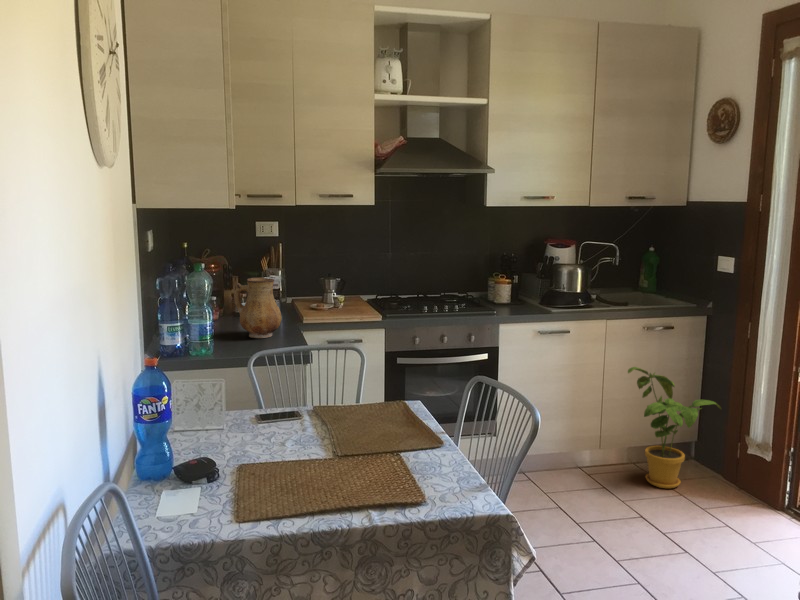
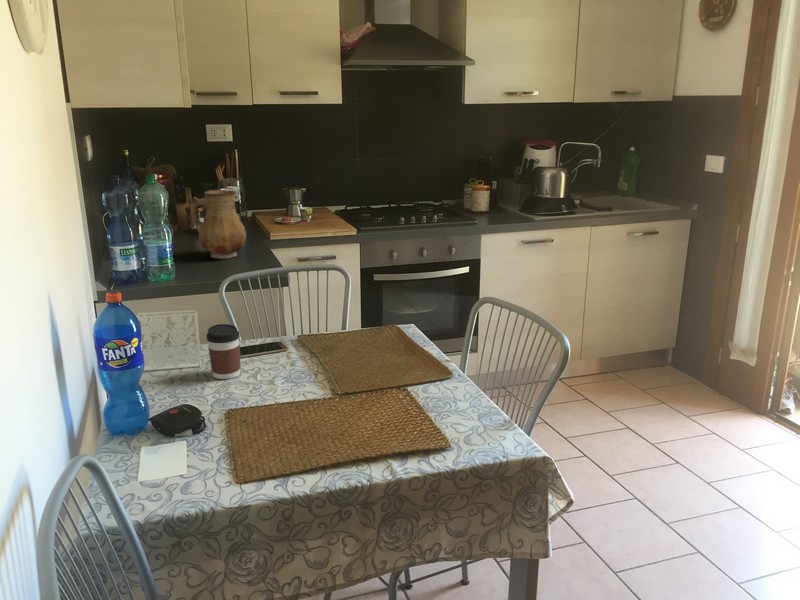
house plant: present [628,367,721,489] -> none [613,275,706,397]
coffee cup: none [230,391,258,439] -> present [206,324,240,379]

